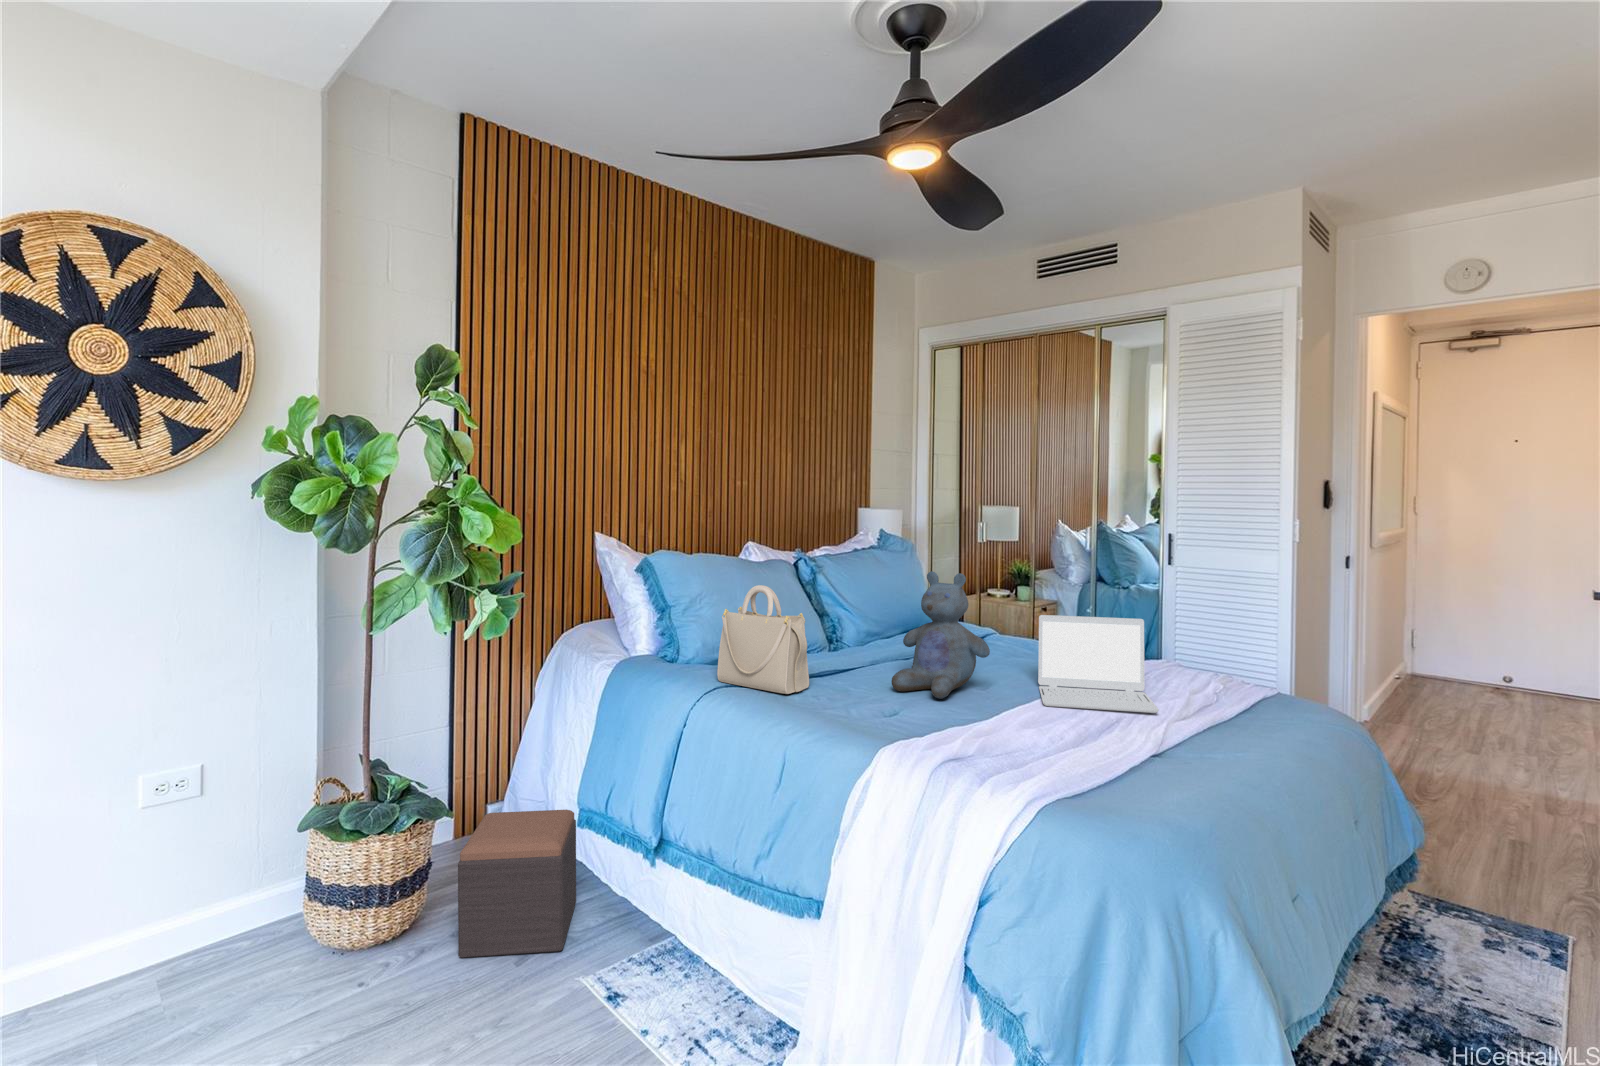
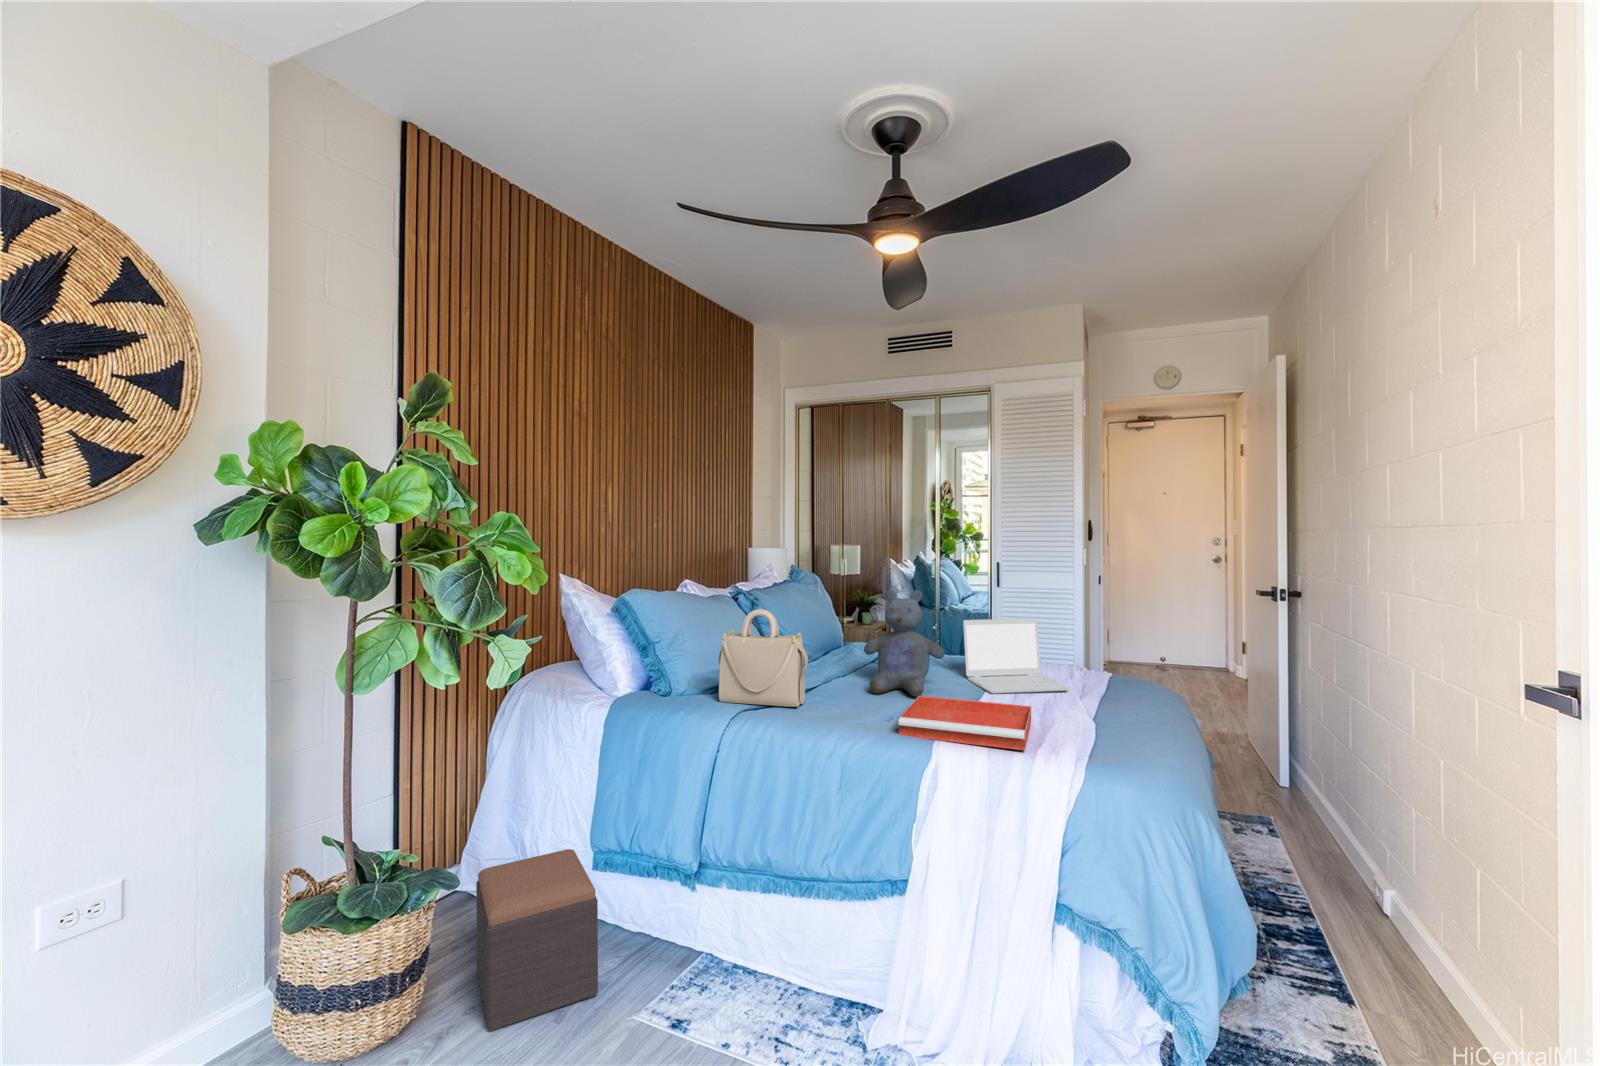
tray: none [859,696,1044,767] -> present [898,696,1031,750]

